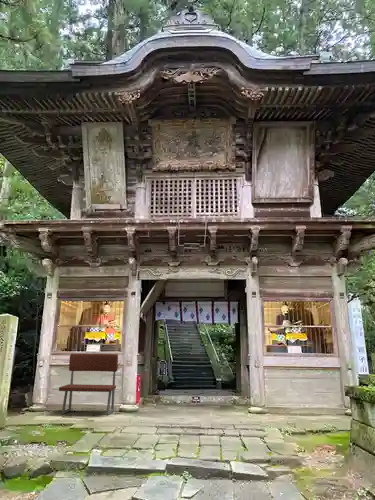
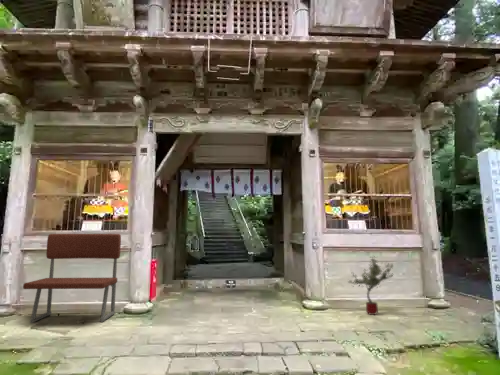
potted tree: none [279,372,313,417] -> present [349,256,393,315]

